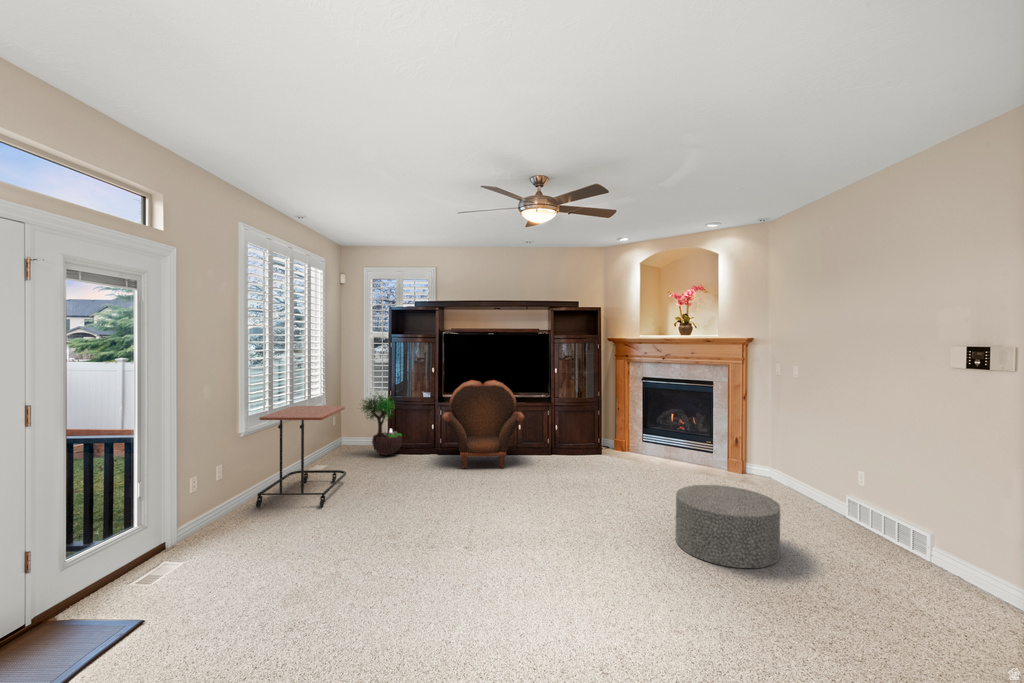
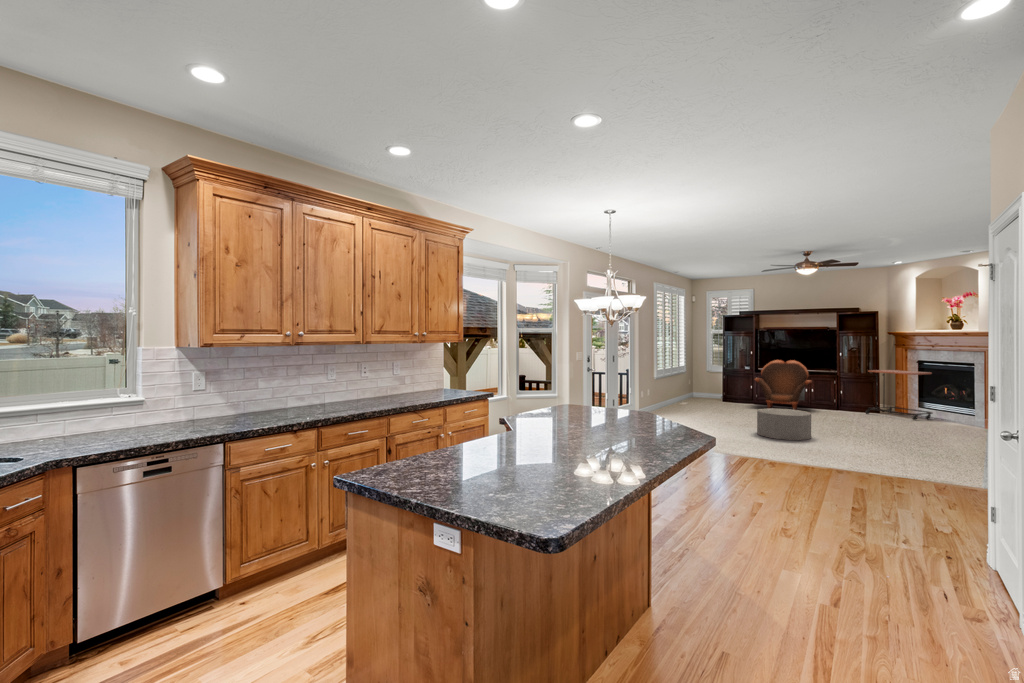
potted tree: present [361,395,402,455] -> none [703,363,731,402]
side table: present [256,406,346,508] -> present [865,370,933,420]
ottoman: present [676,485,780,568] -> present [757,408,811,440]

